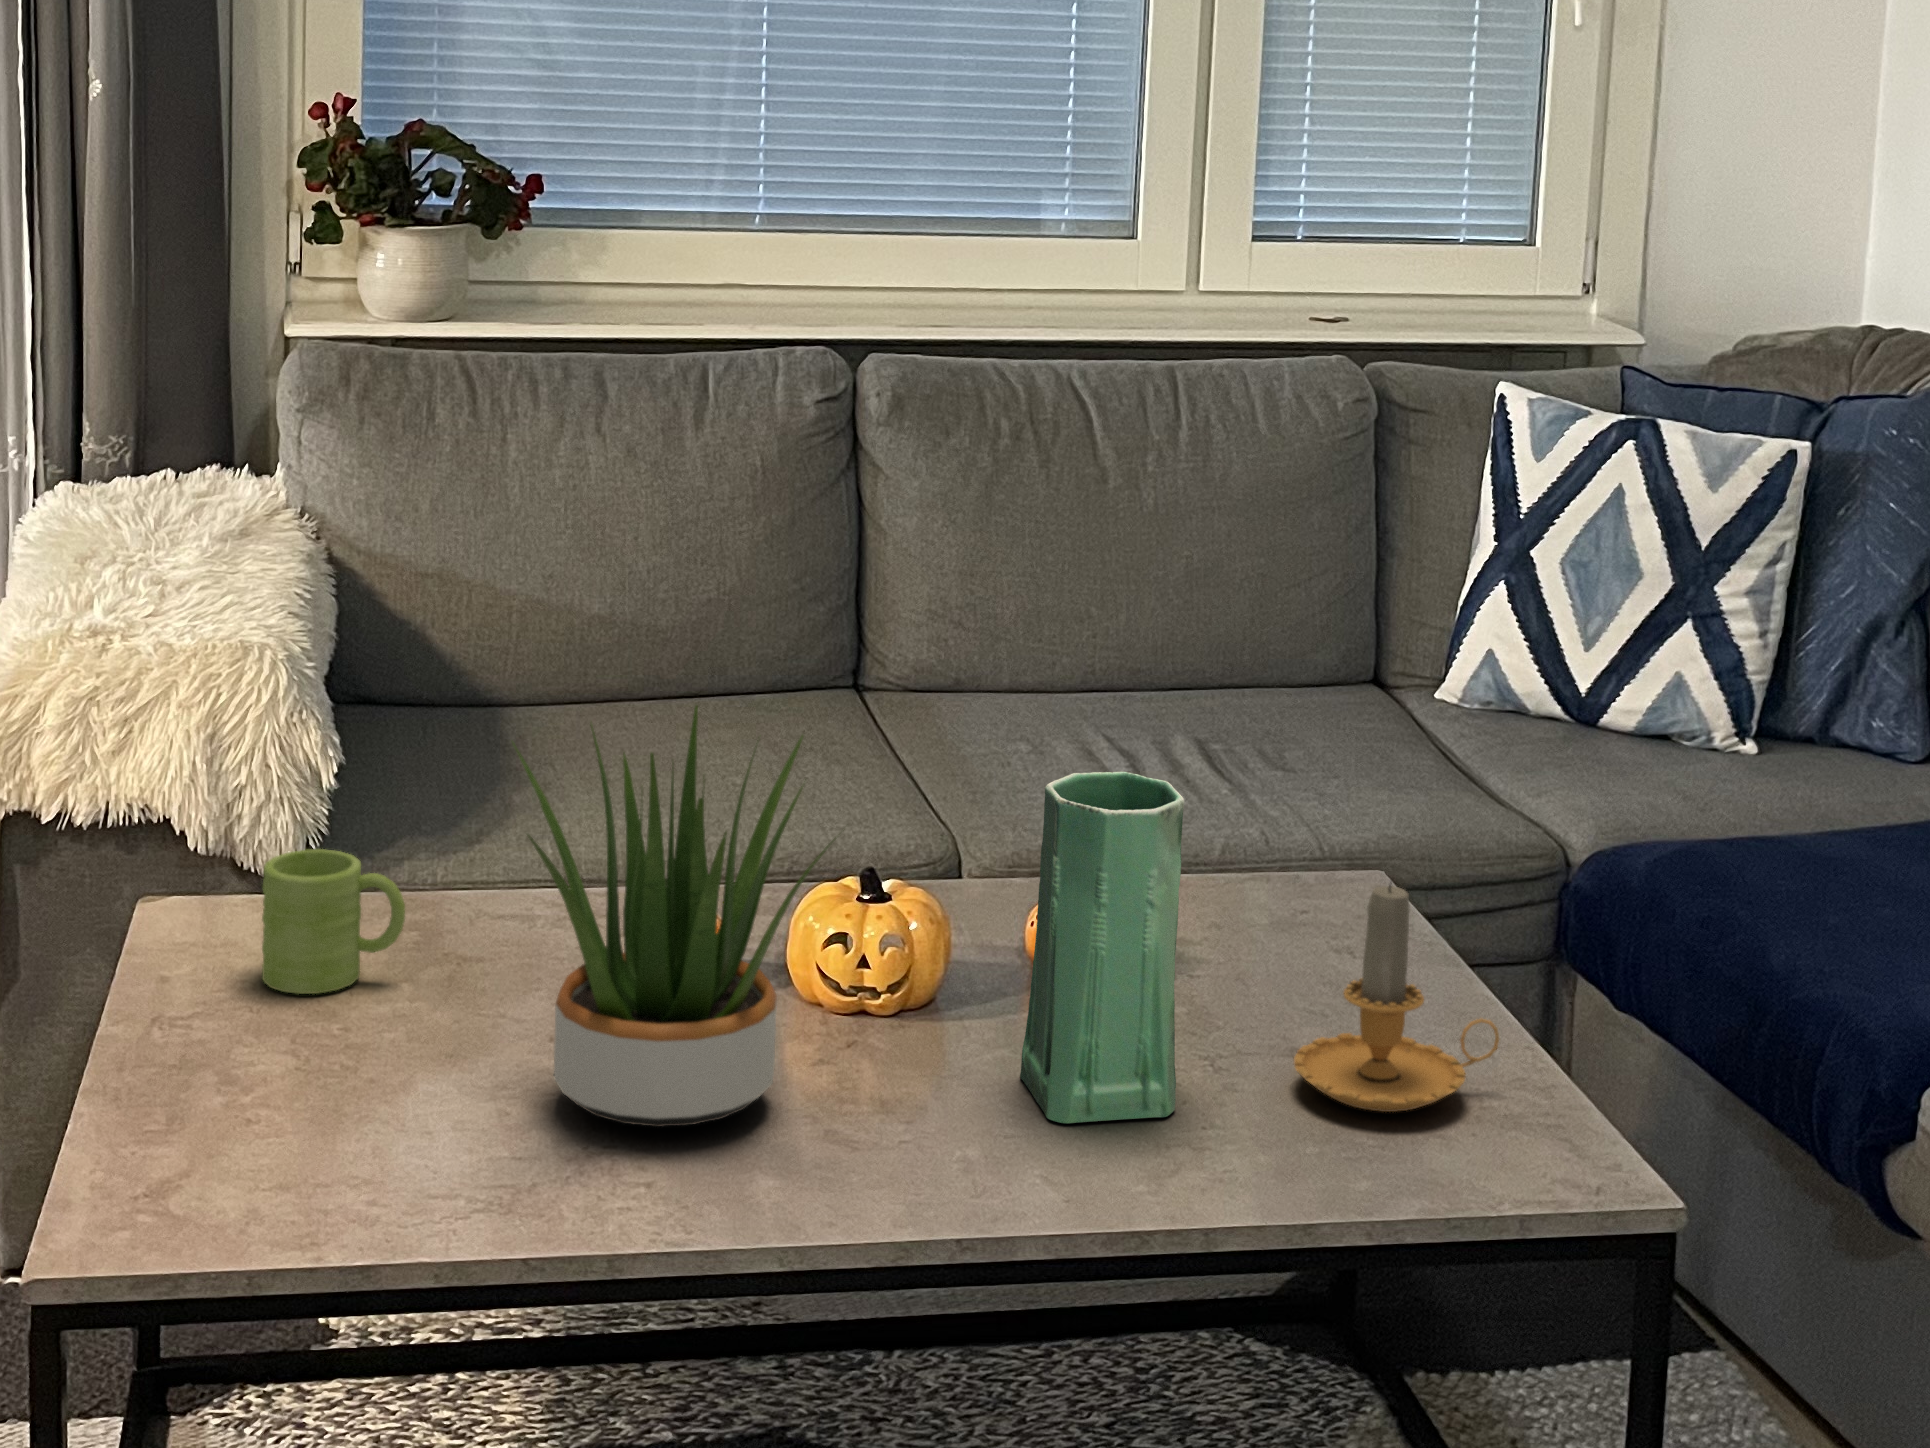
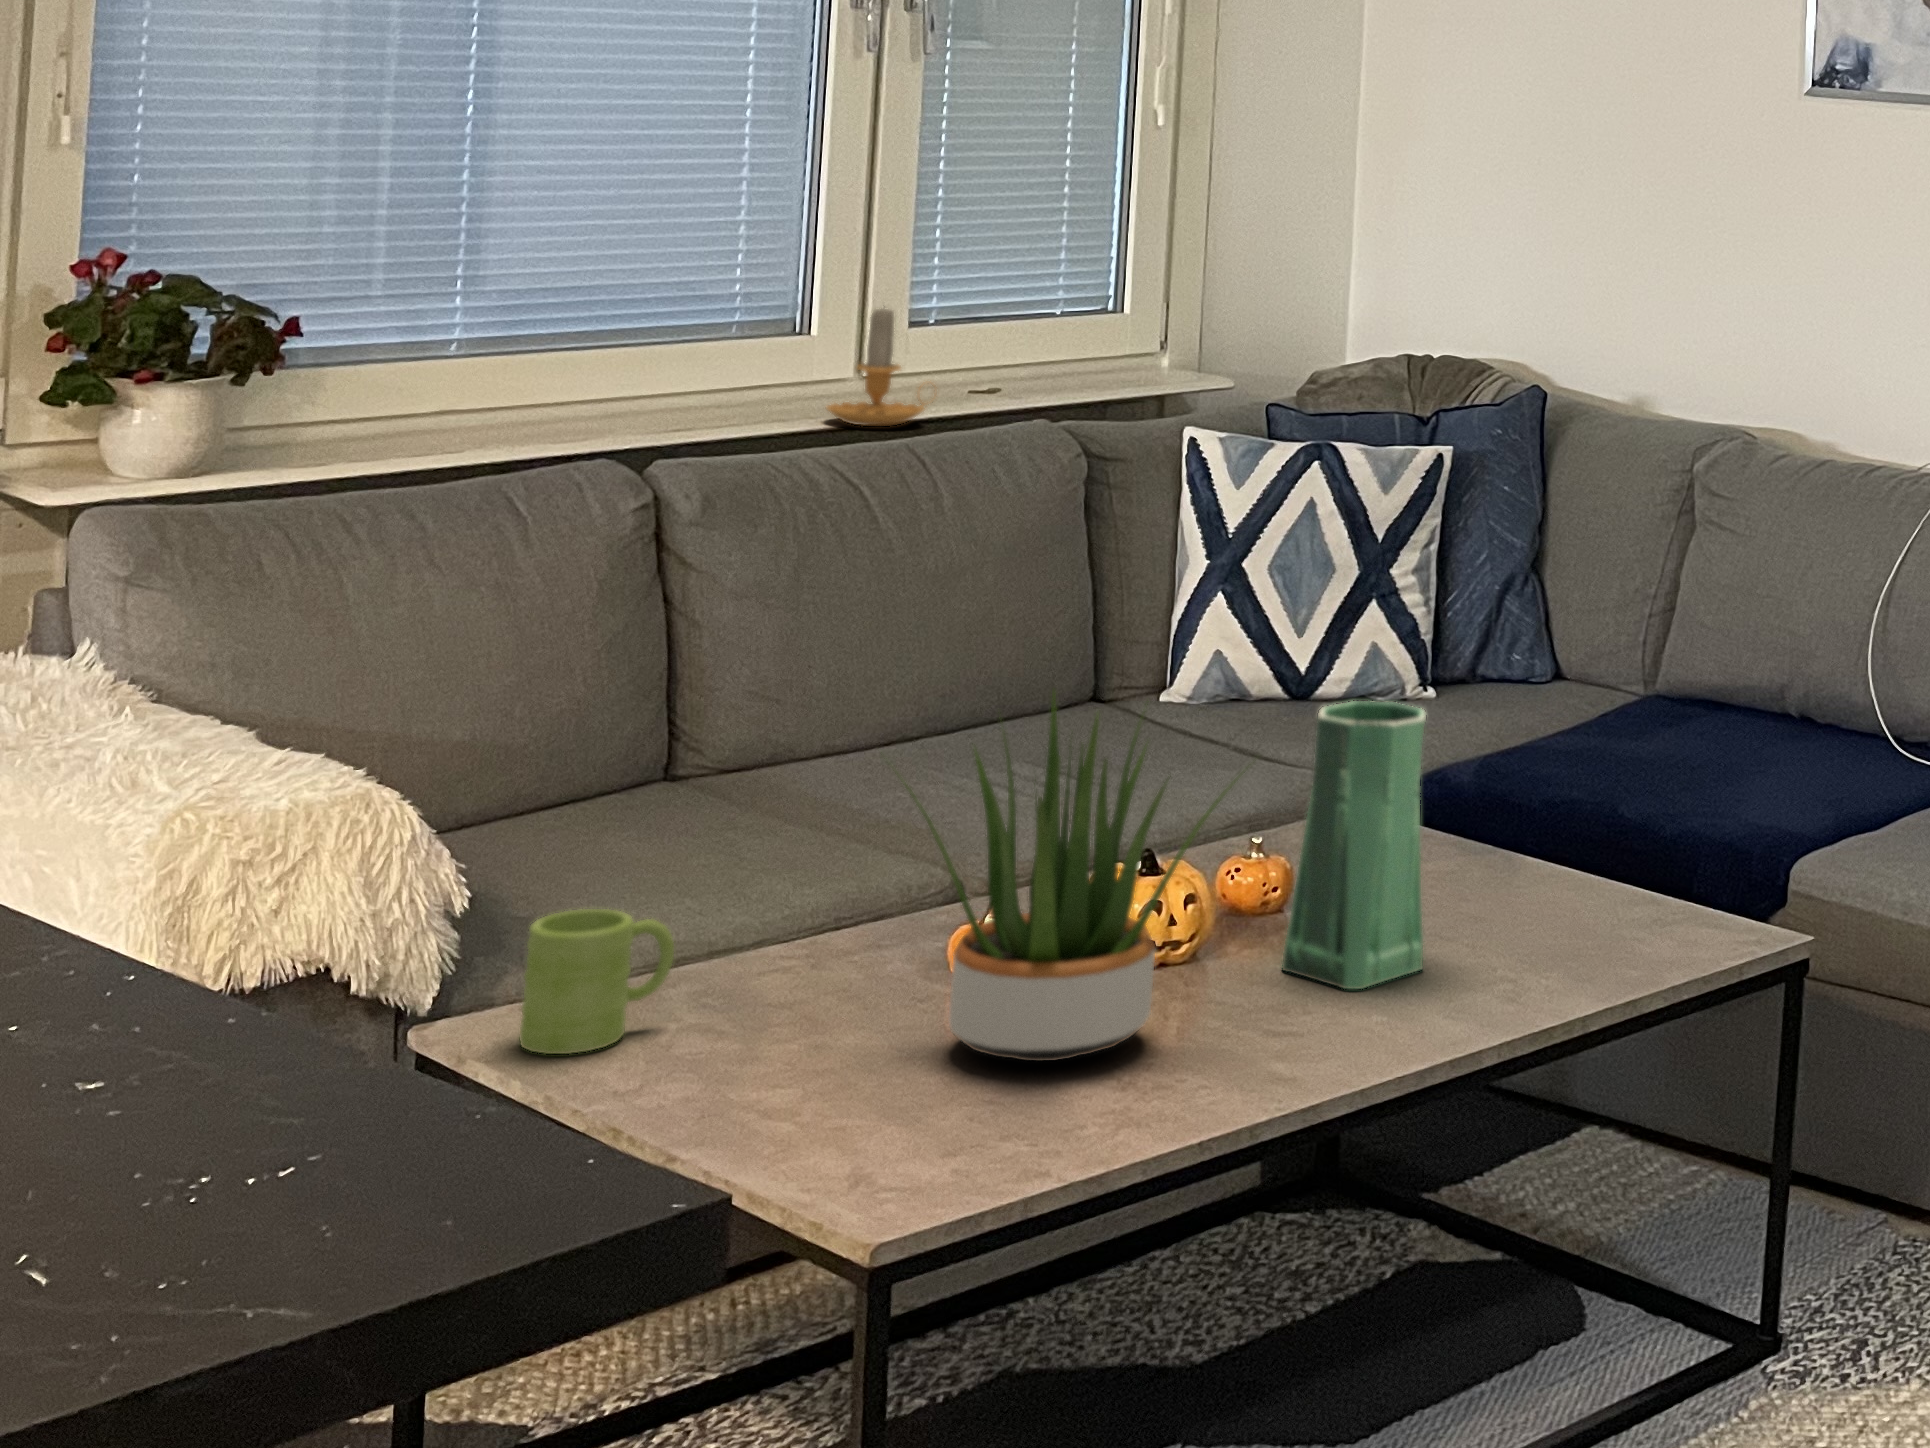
candle: present [1294,883,1499,1112] -> present [827,309,925,426]

